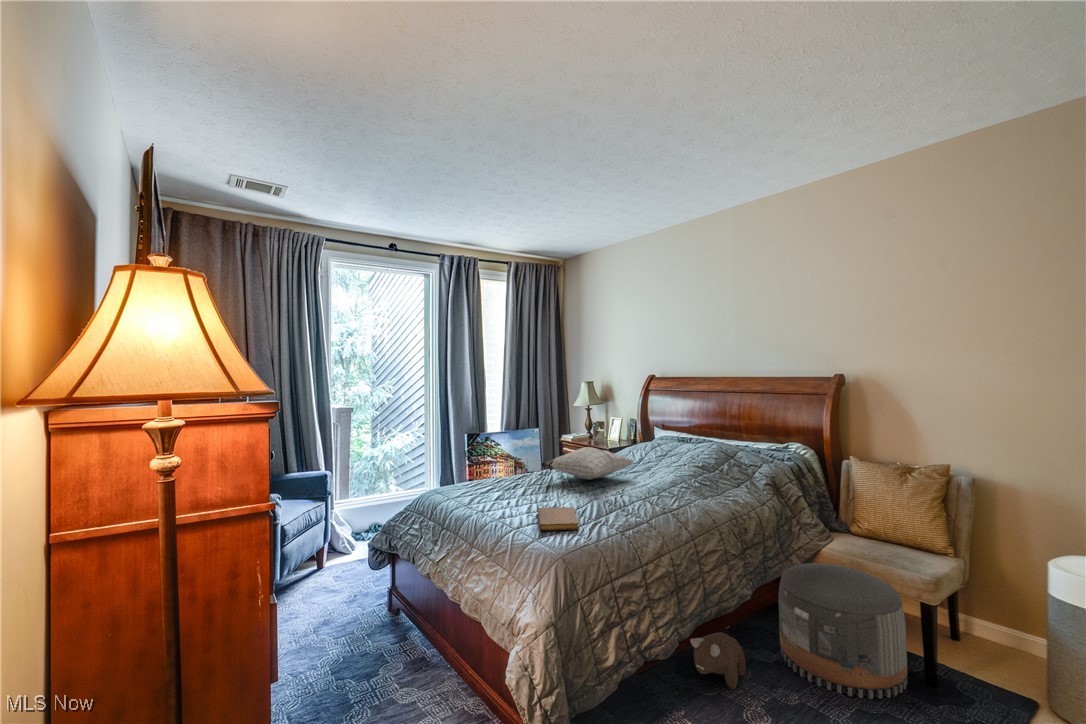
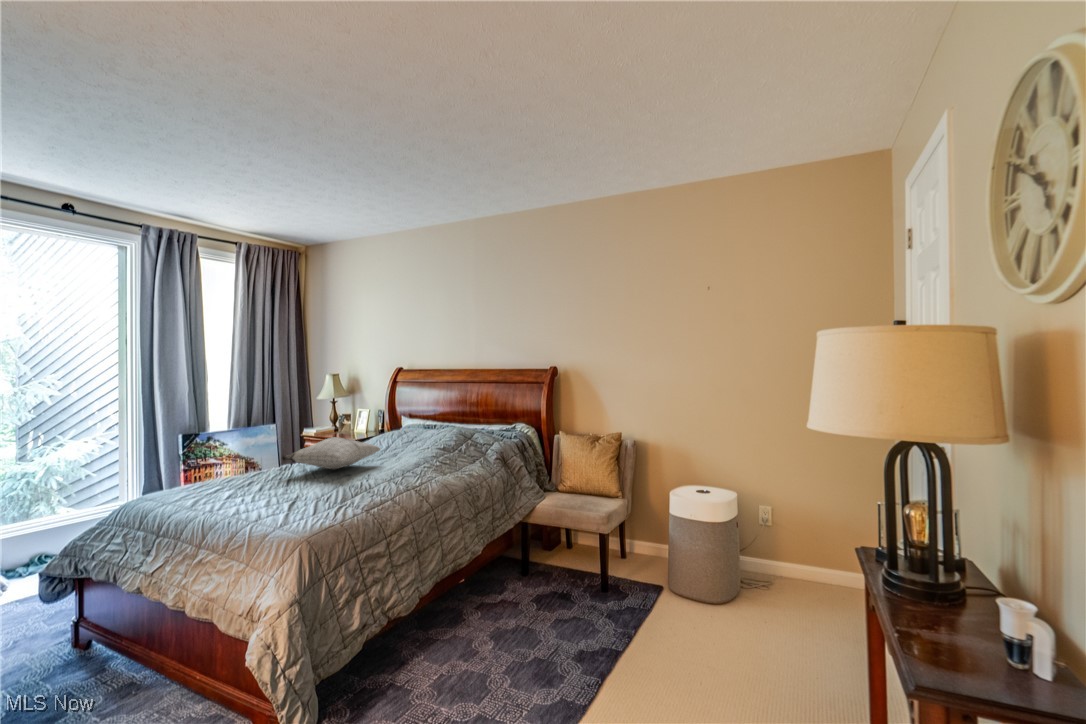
notebook: present [538,507,579,530] -> none [278,495,324,519]
pouf: present [778,563,907,699] -> none [503,517,589,613]
plush toy: present [690,632,746,689] -> none [429,586,475,631]

